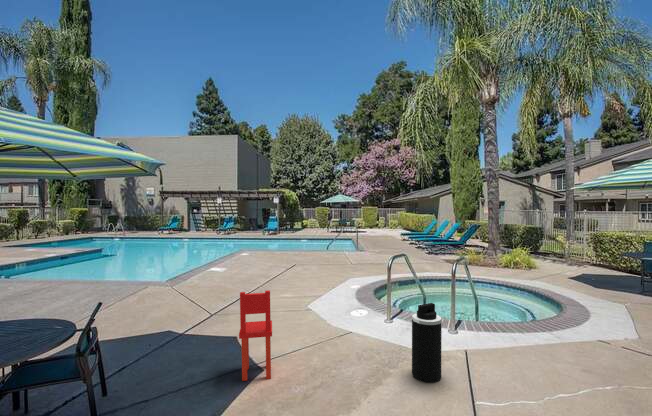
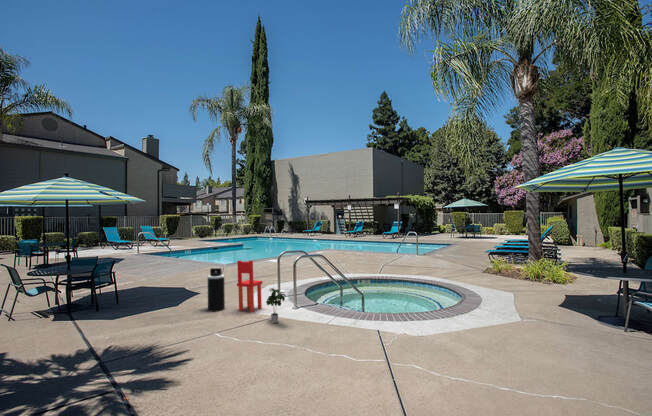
chair: present [239,290,272,381] -> present [237,260,263,312]
potted plant: none [538,324,595,380] -> present [266,288,286,323]

